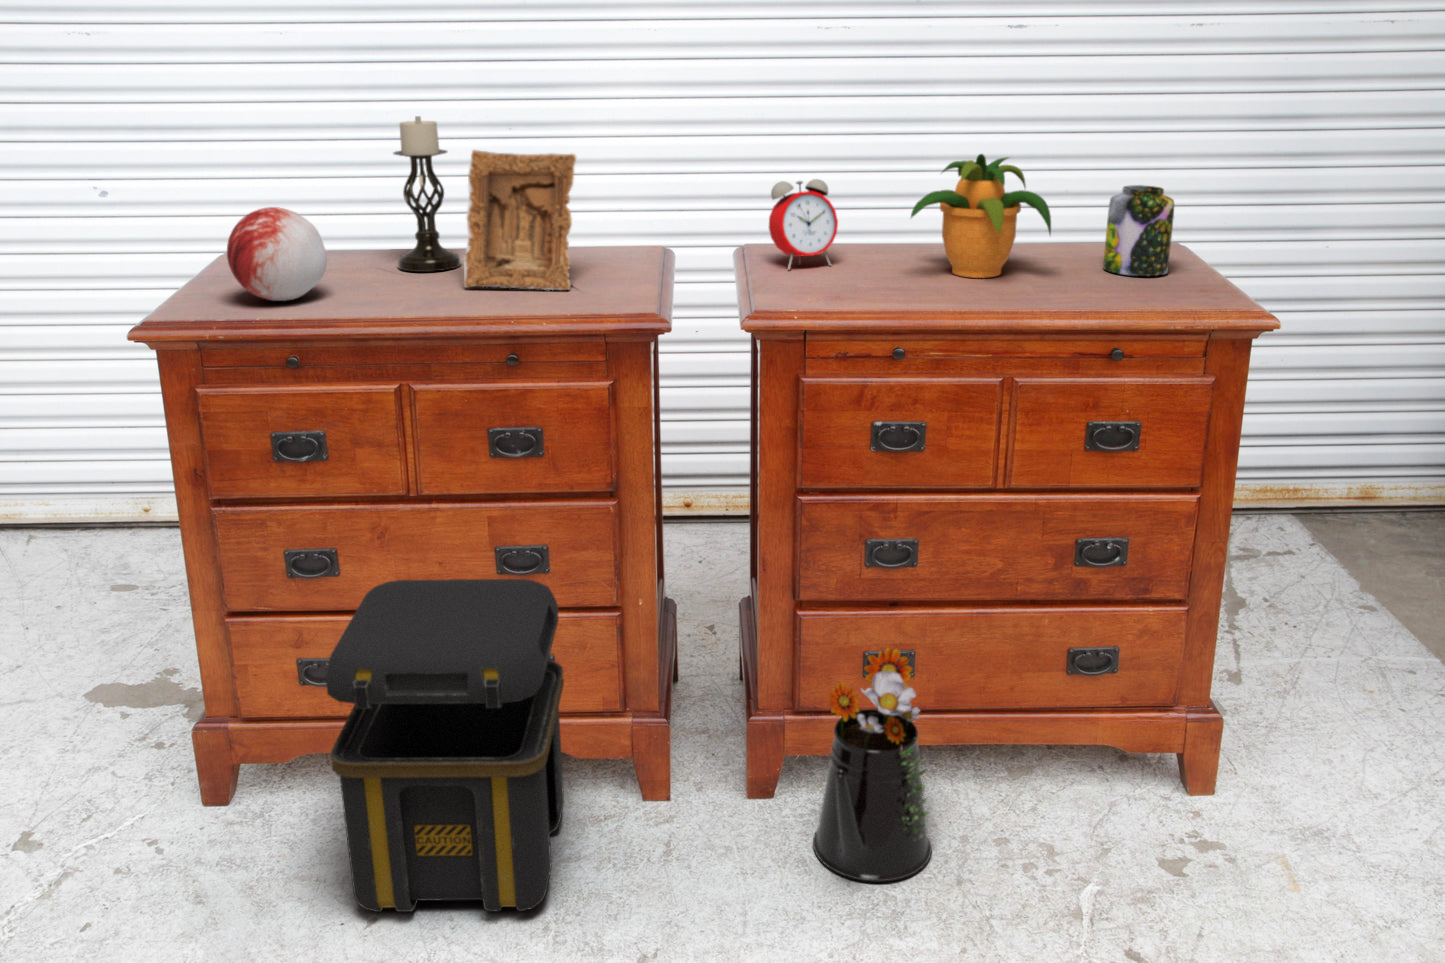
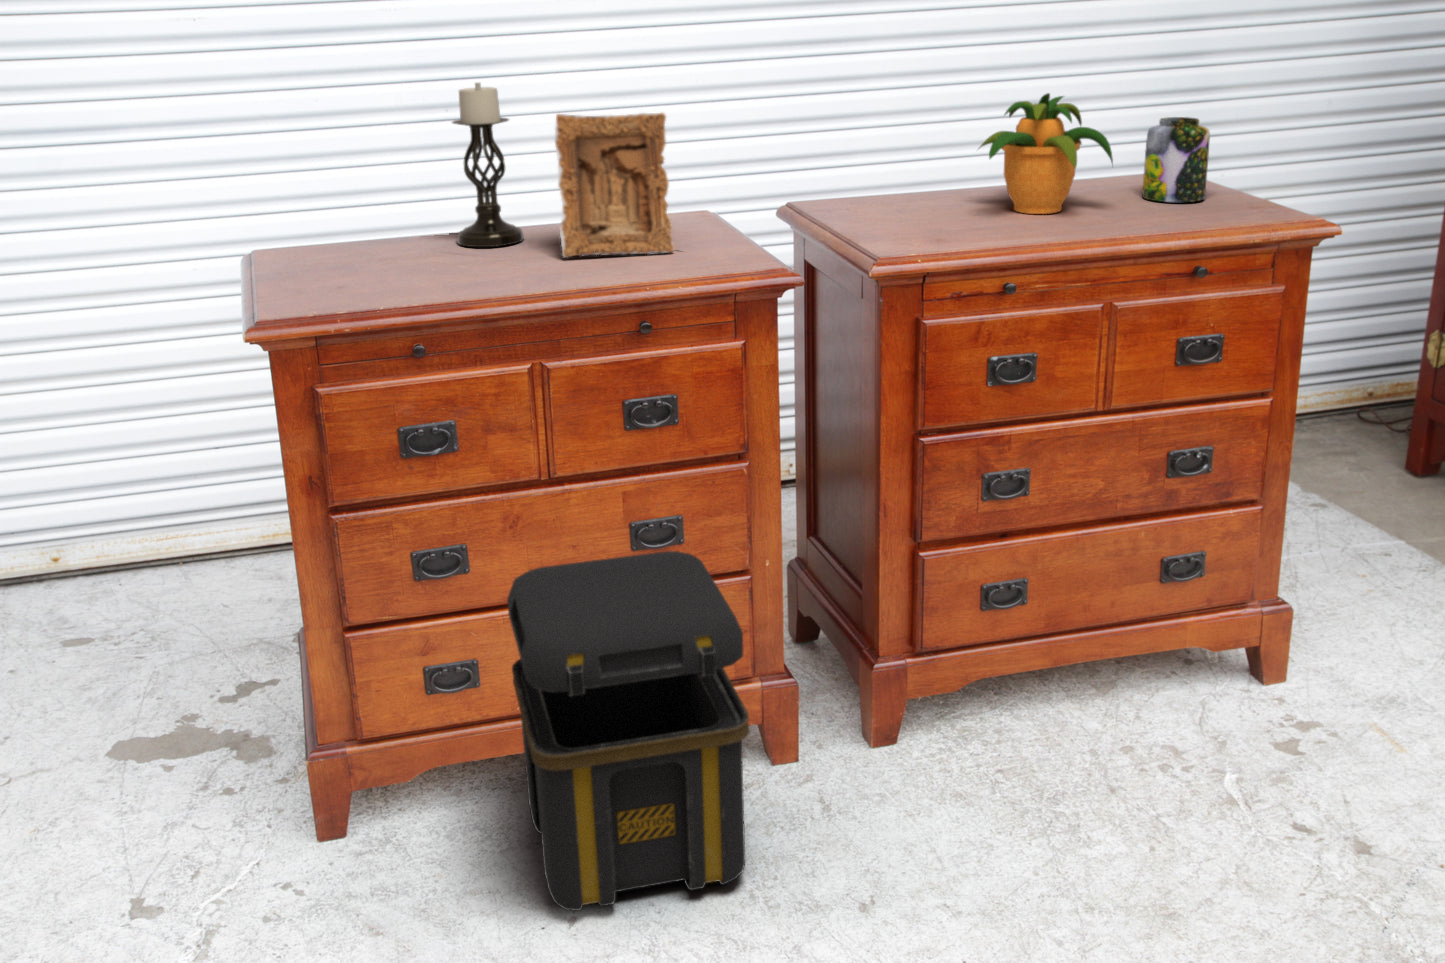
alarm clock: present [769,179,838,270] -> none [837,127,902,219]
decorative orb: present [227,207,327,301] -> none [323,185,428,285]
watering can: present [813,647,932,881] -> none [958,571,1081,803]

